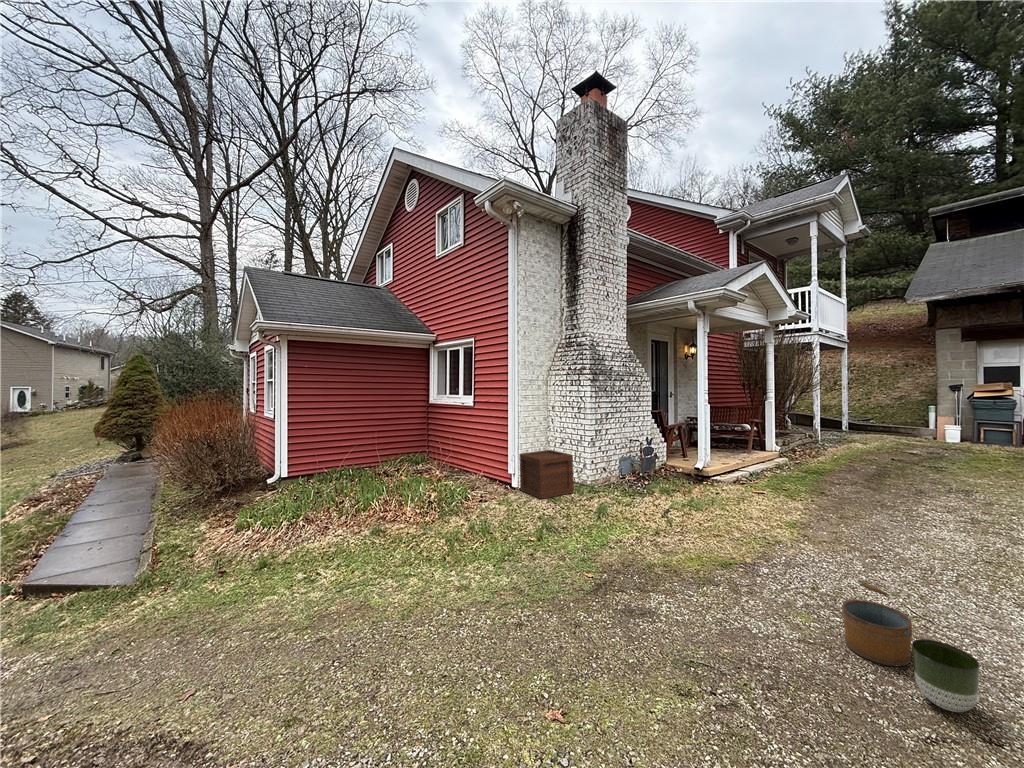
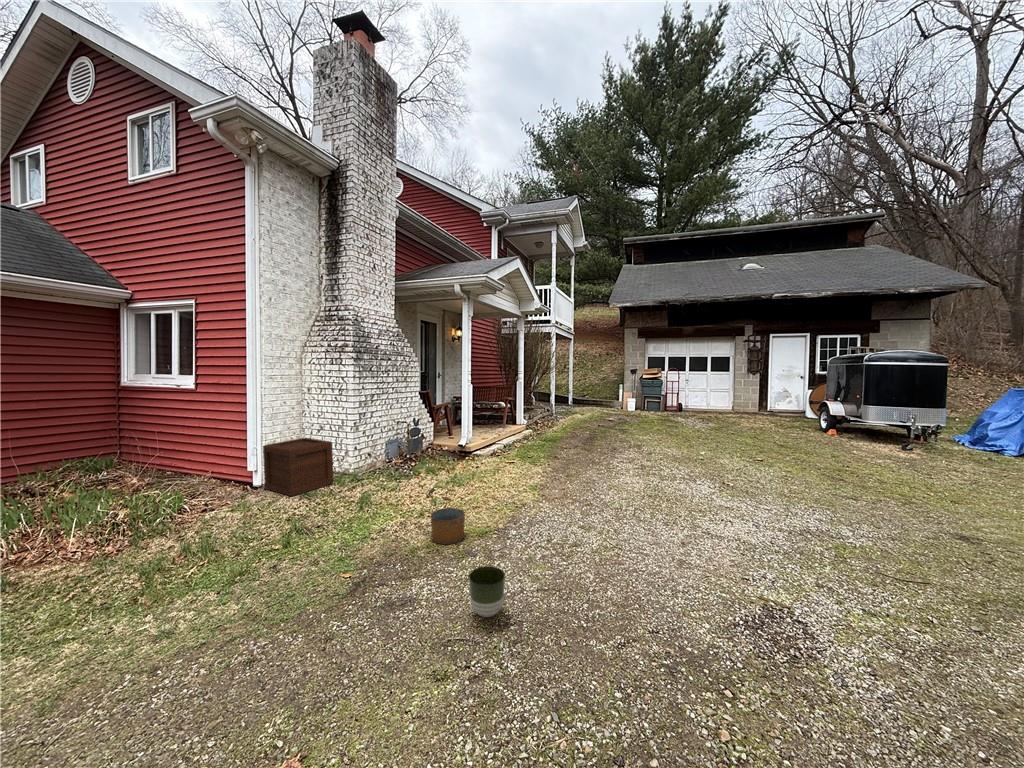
bucket: present [842,583,912,666] -> present [431,497,465,544]
planter: present [912,639,980,712] -> present [469,566,505,617]

